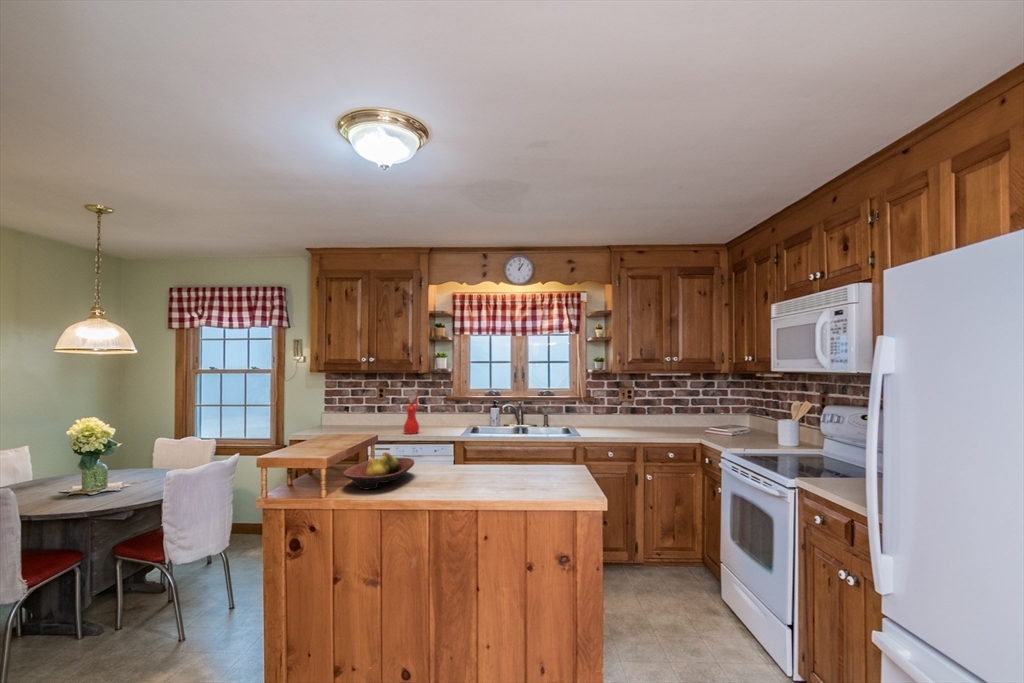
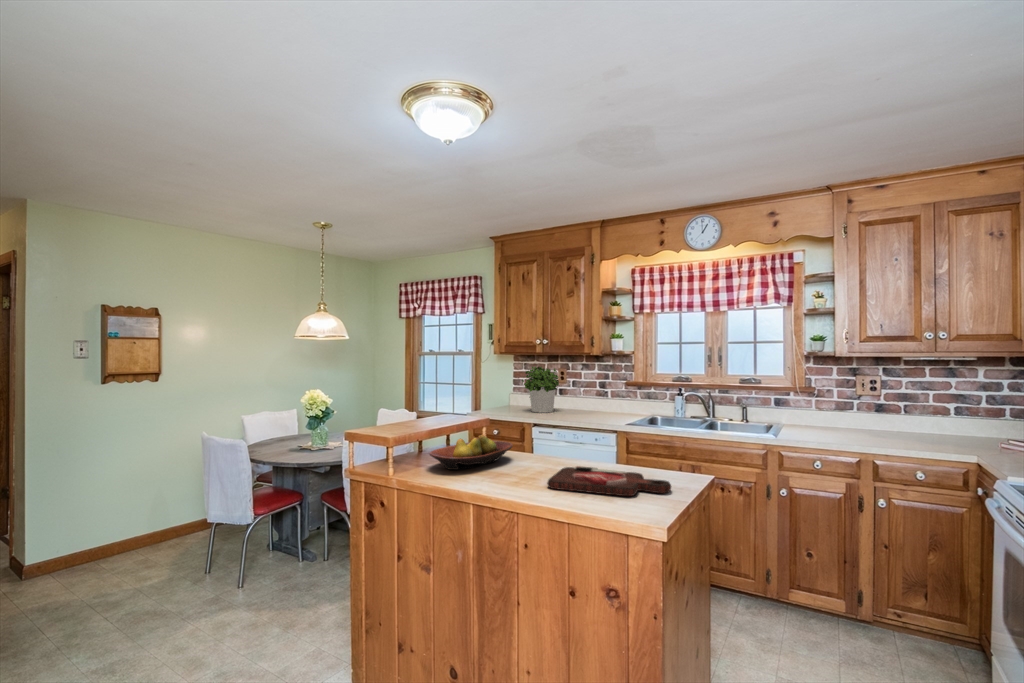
potted plant: none [341,384,382,429] -> present [522,366,559,413]
spray bottle: present [404,395,419,434] -> none [572,379,589,420]
cutting board: none [475,471,574,493] -> present [547,466,671,496]

